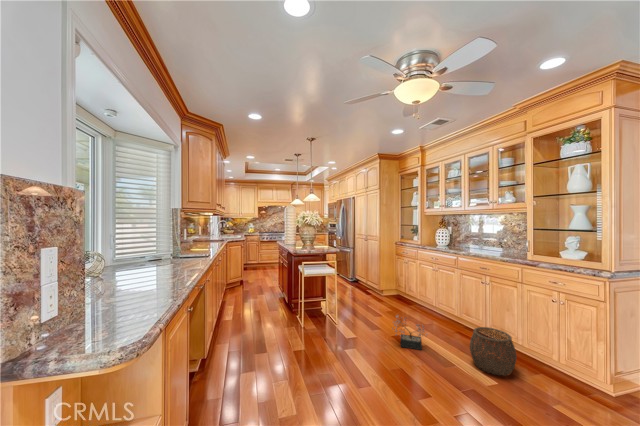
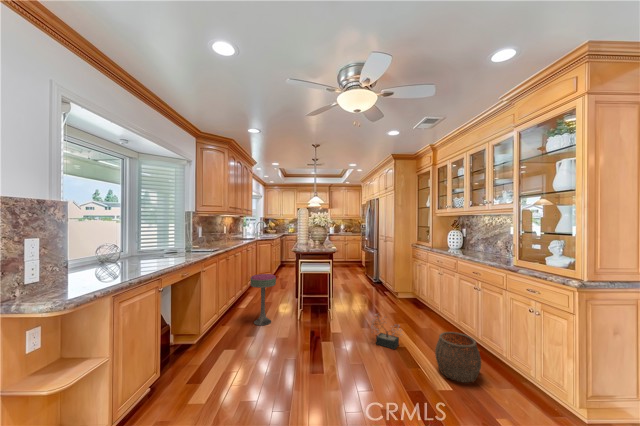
bar stool: none [252,282,281,342] -> present [250,274,276,325]

